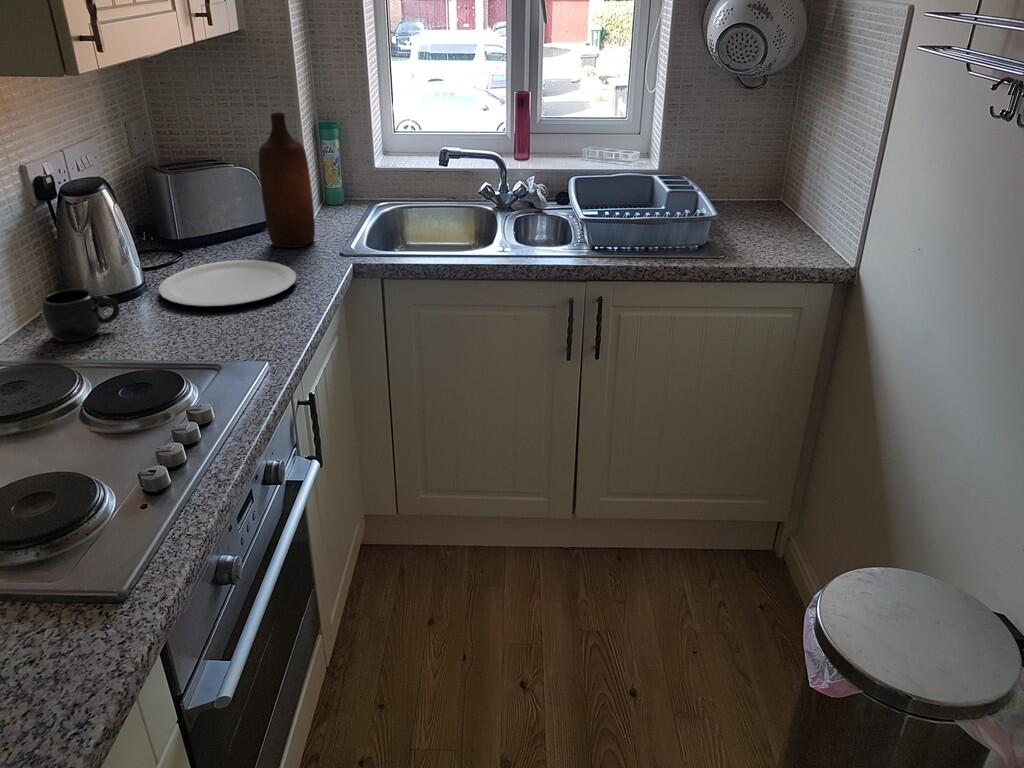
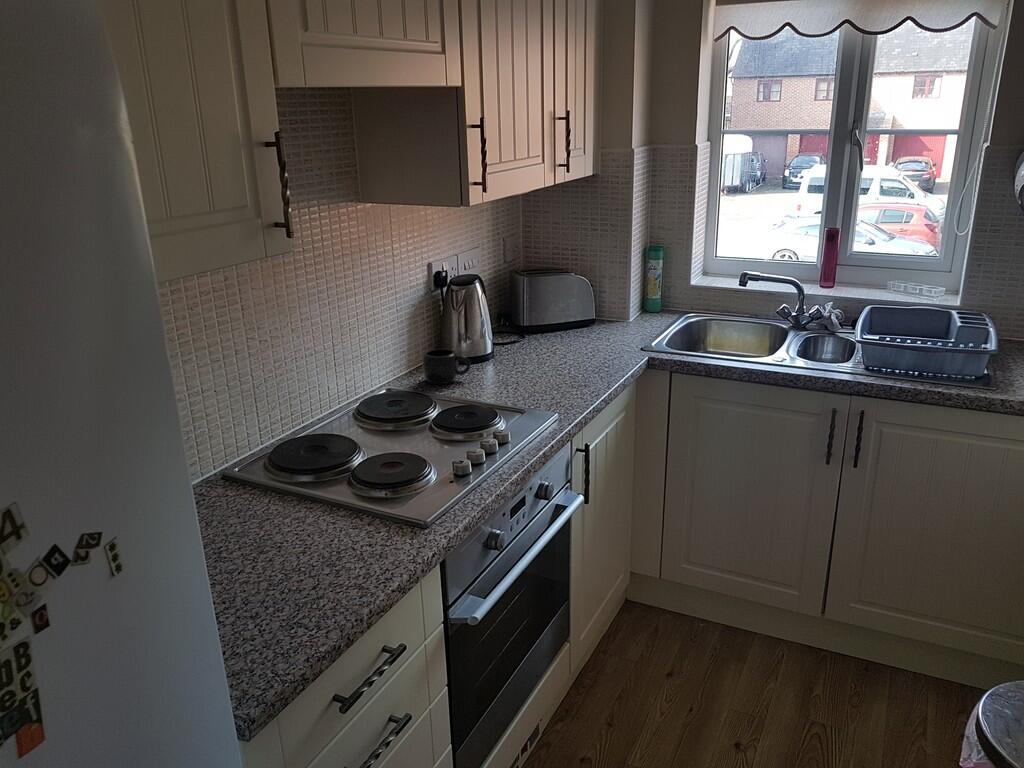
bottle: present [259,113,315,248] -> none [589,236,628,341]
plate: present [159,260,297,307] -> none [500,344,600,374]

